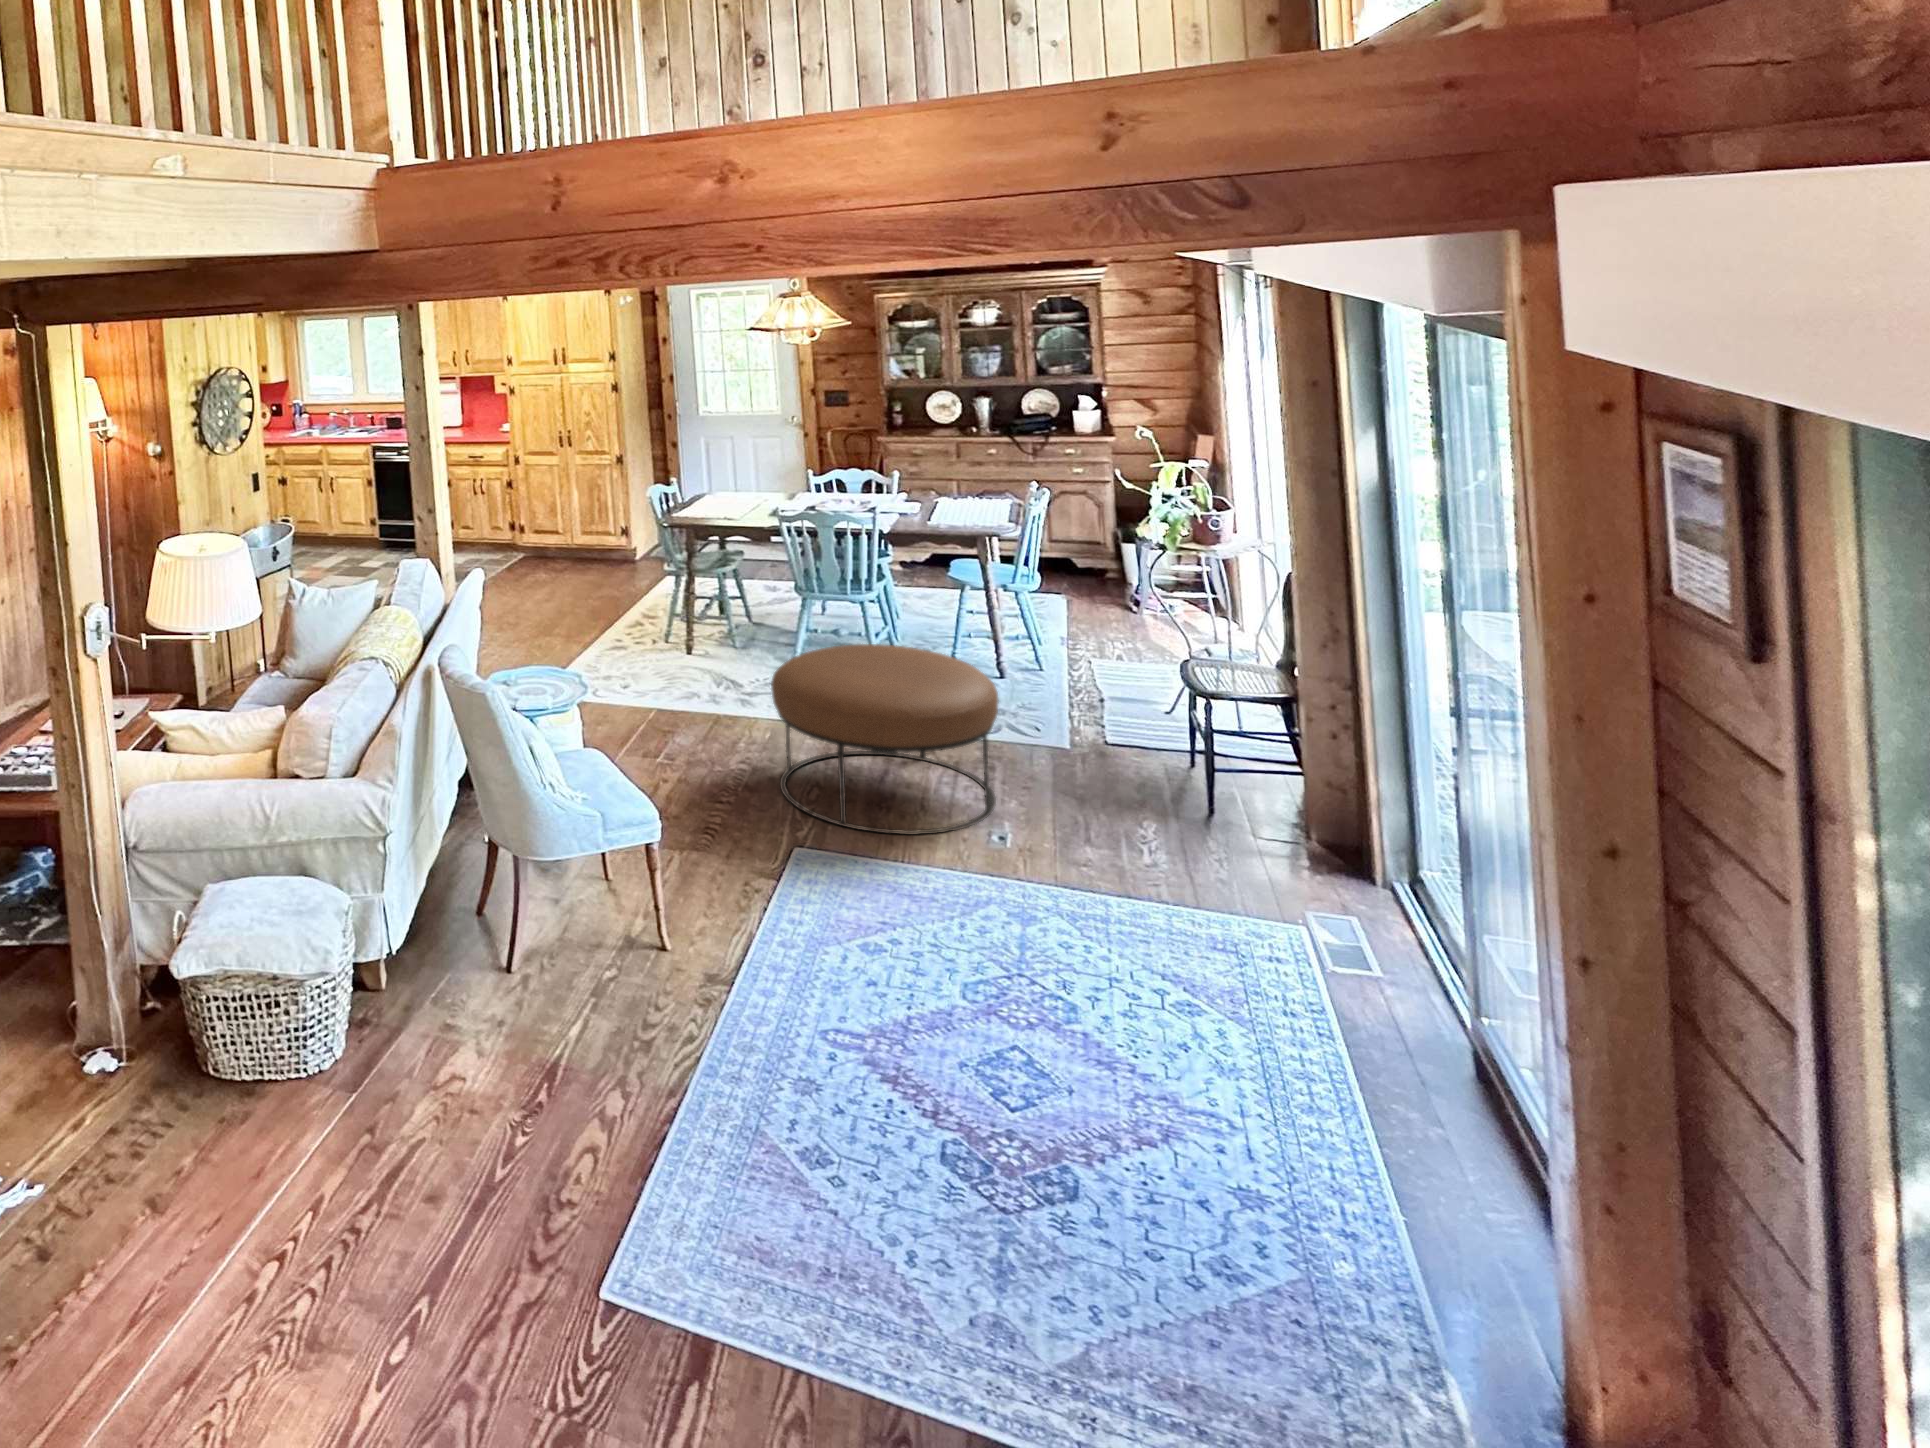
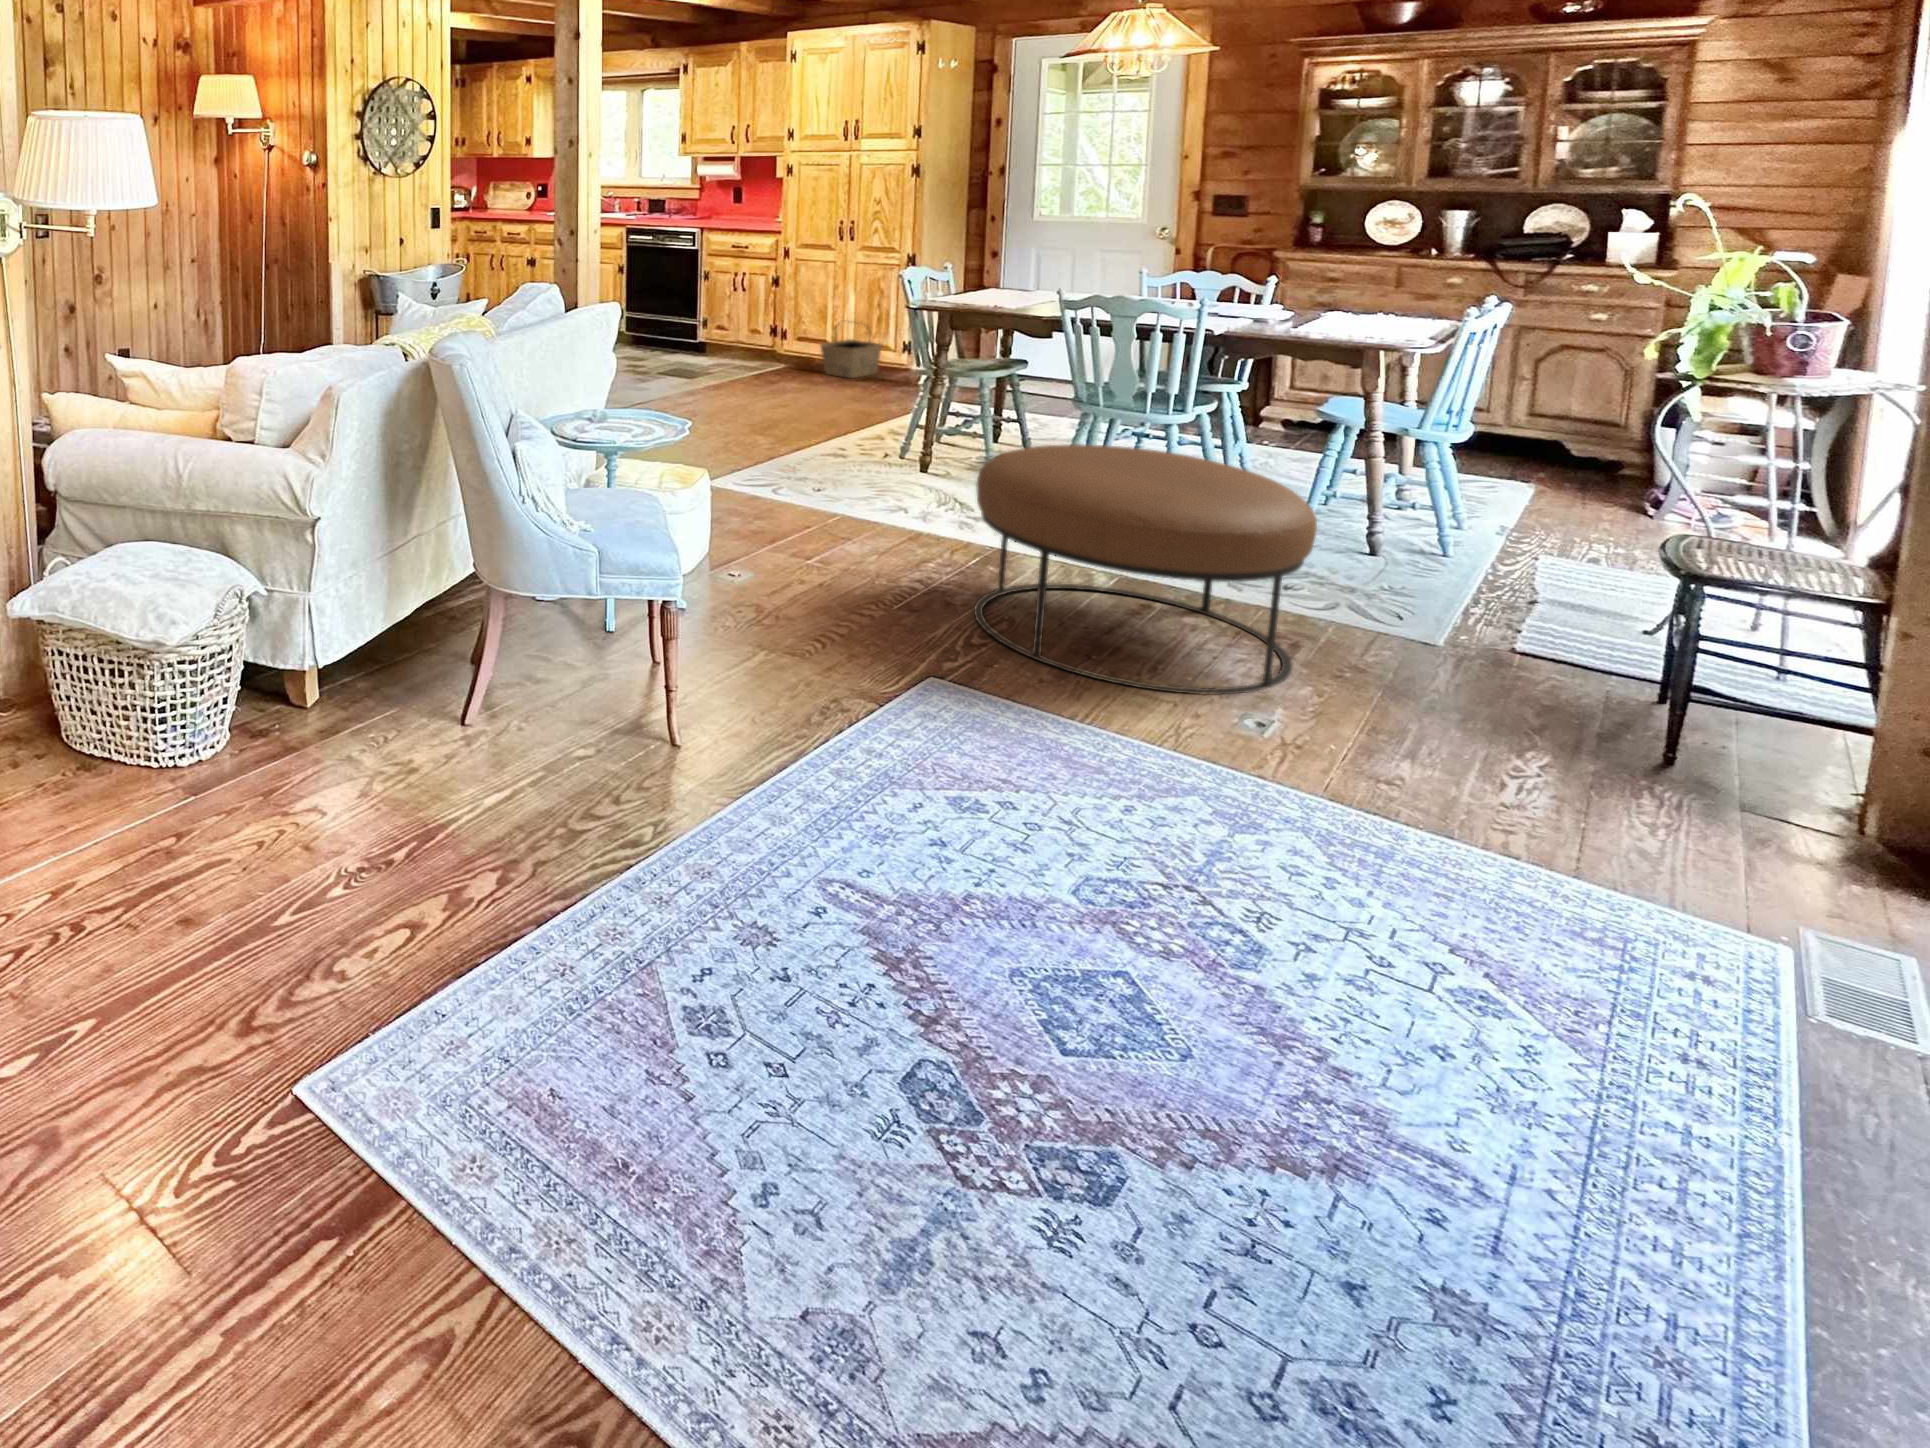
basket: none [526,515,575,567] -> present [820,321,882,378]

